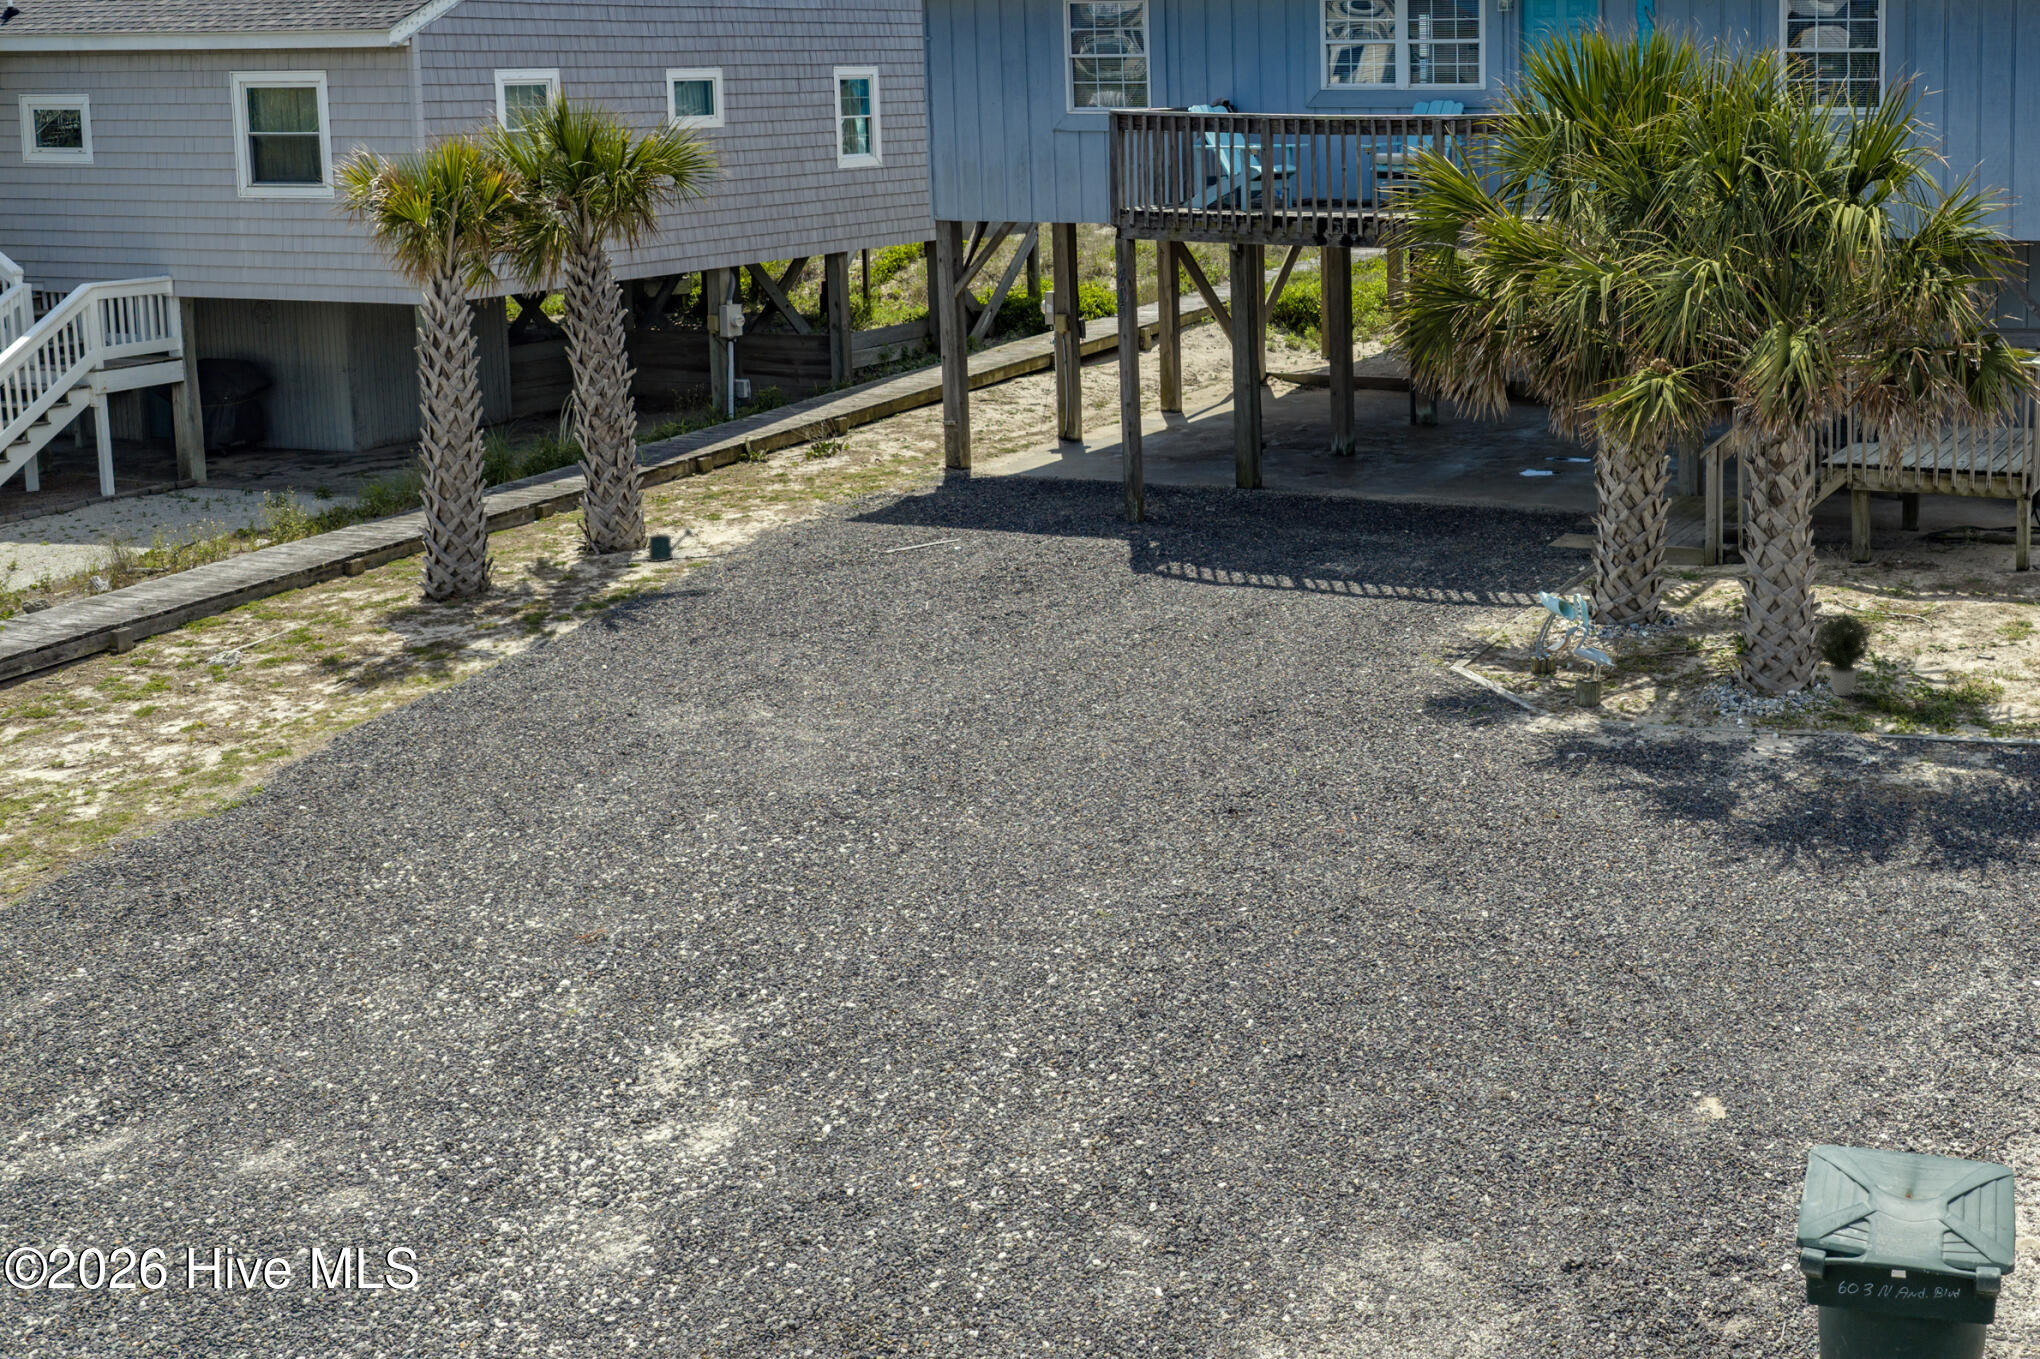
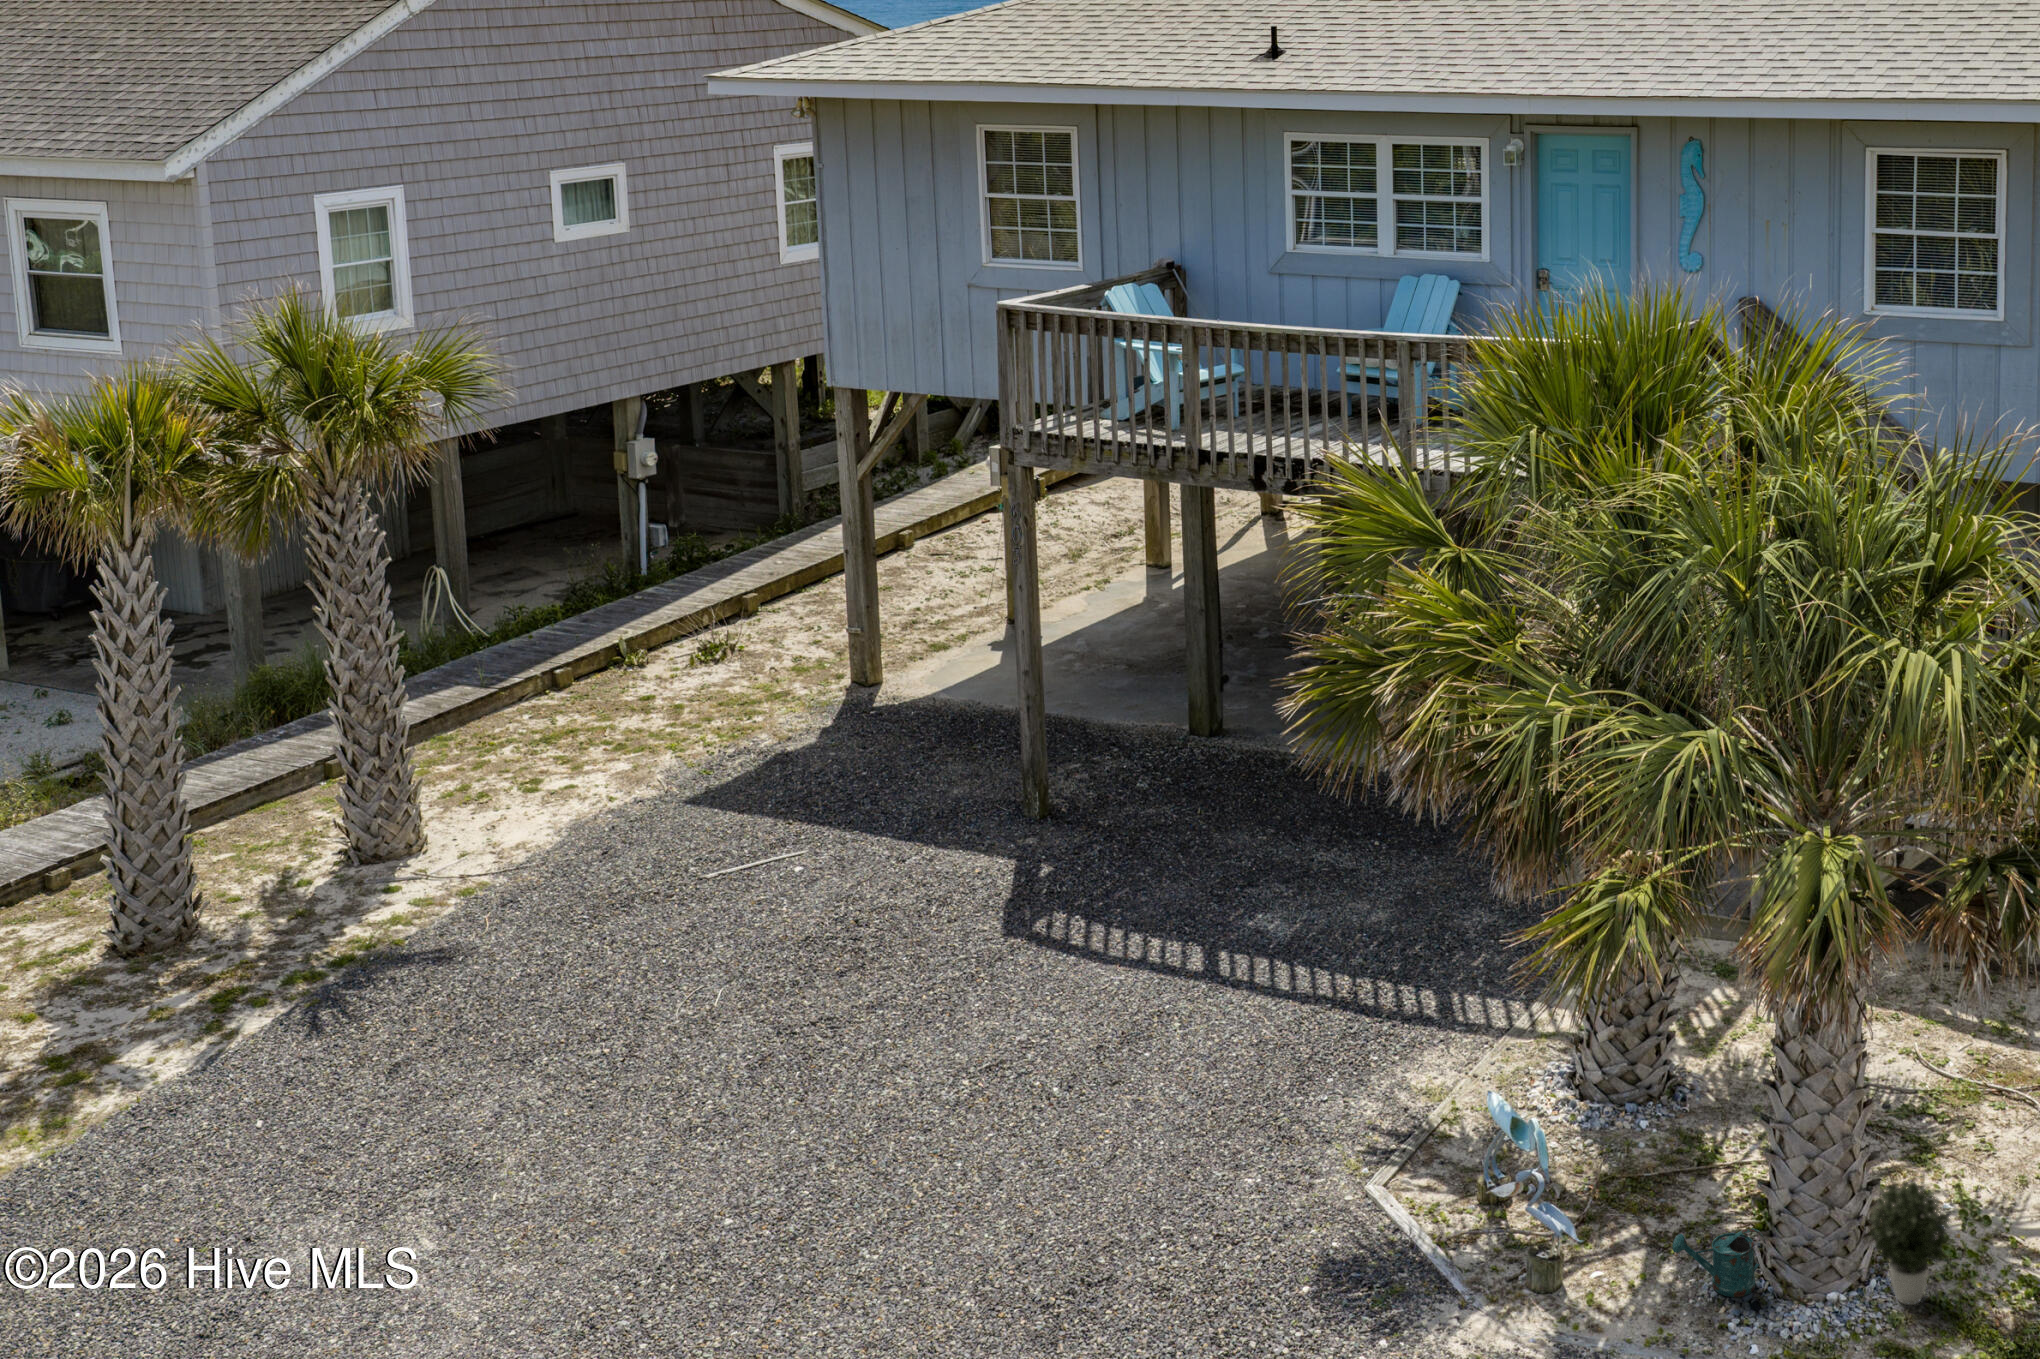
watering can: present [646,529,692,562] -> present [1673,1228,1766,1297]

